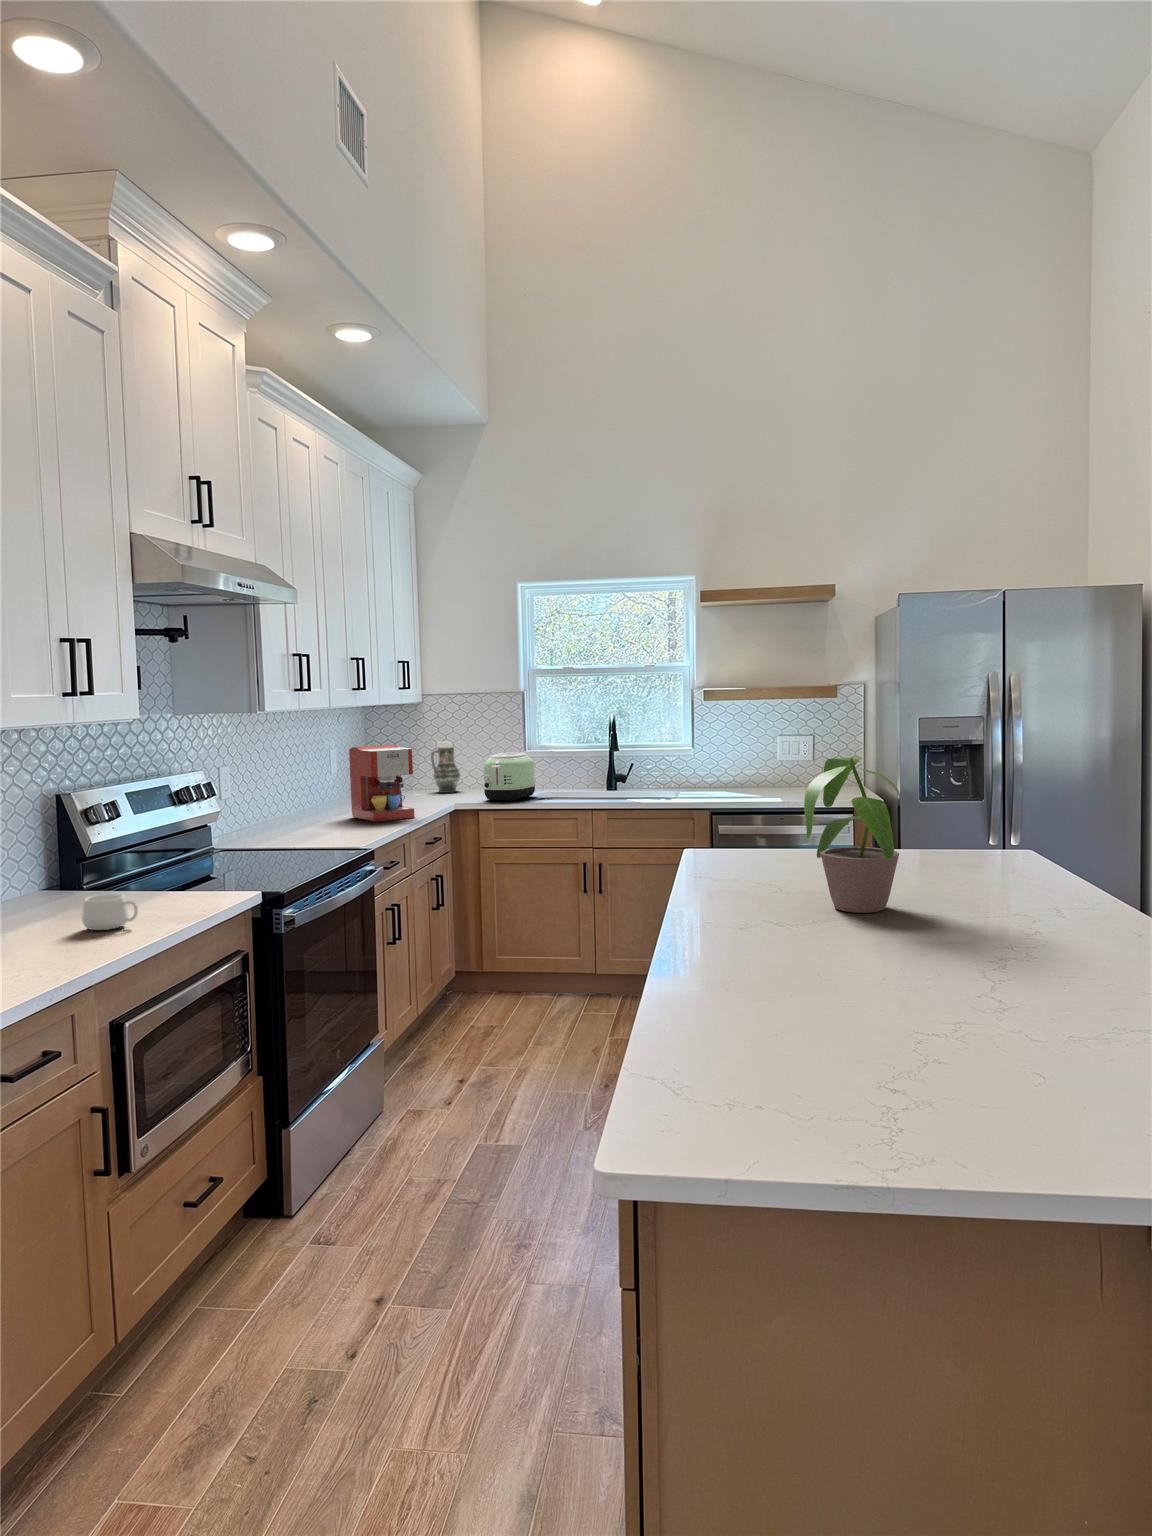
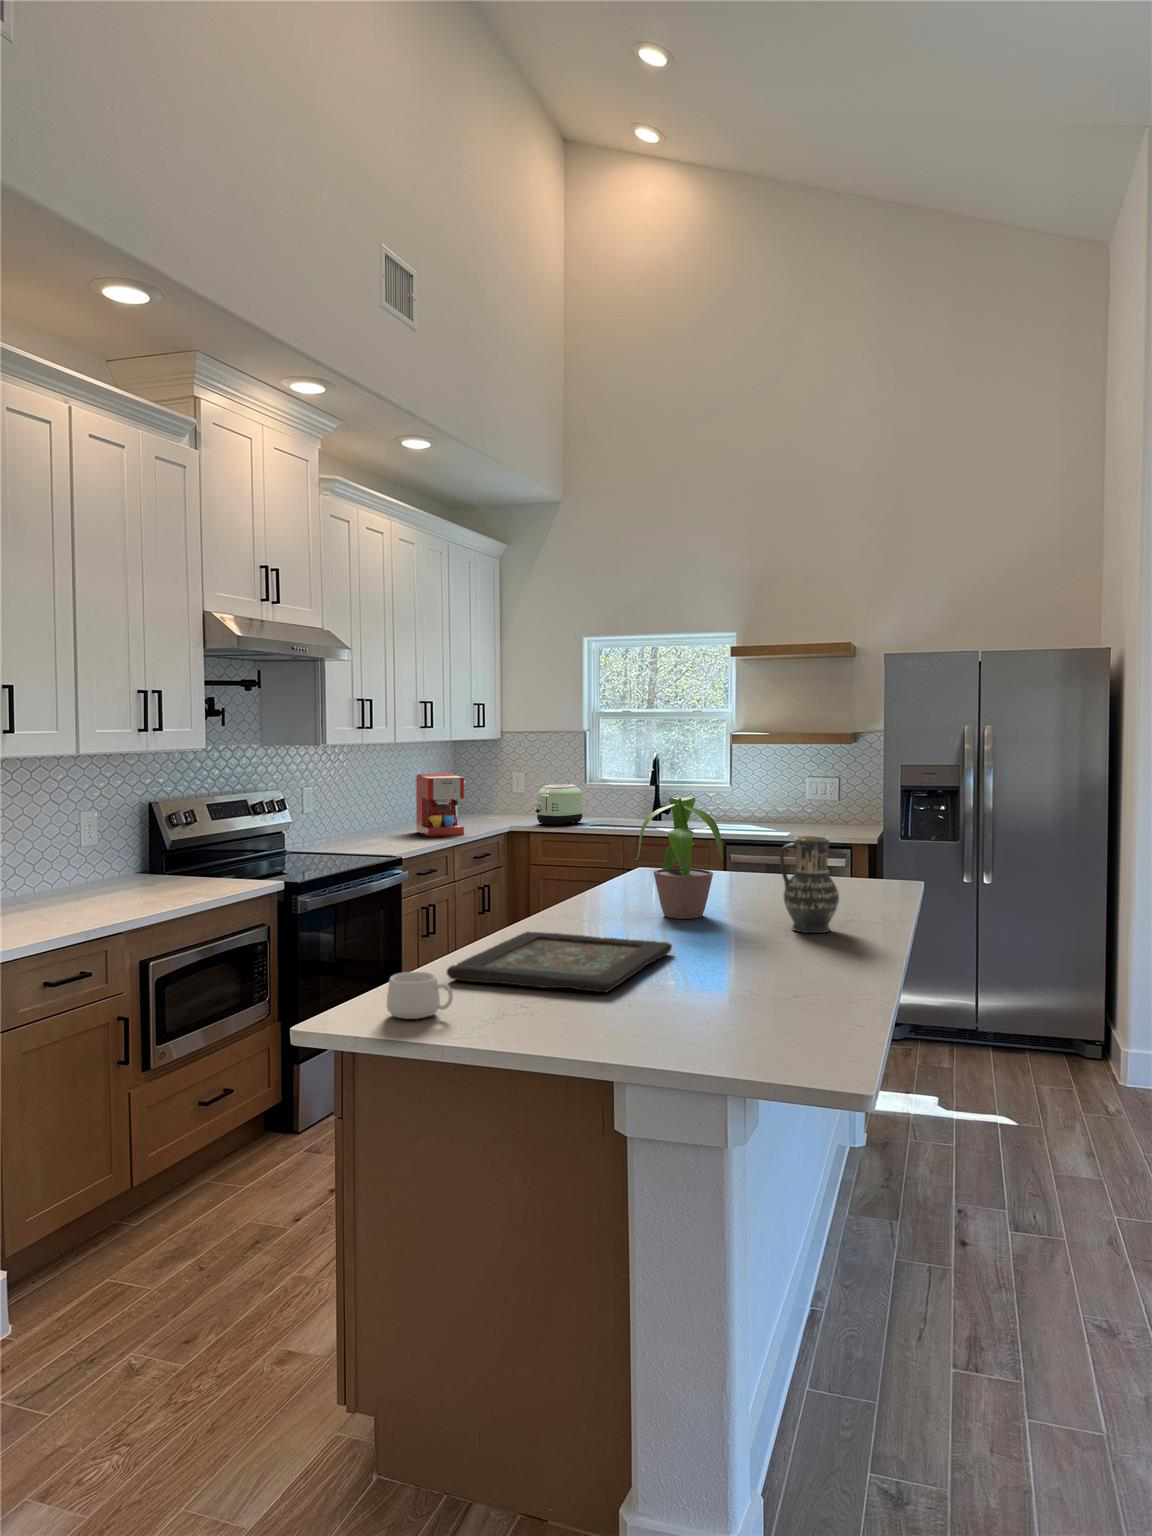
vase: present [431,746,460,793] -> present [780,836,839,933]
mug: present [82,894,138,930] -> present [387,972,453,1019]
decorative tray: none [708,947,977,1037] -> present [447,932,672,992]

